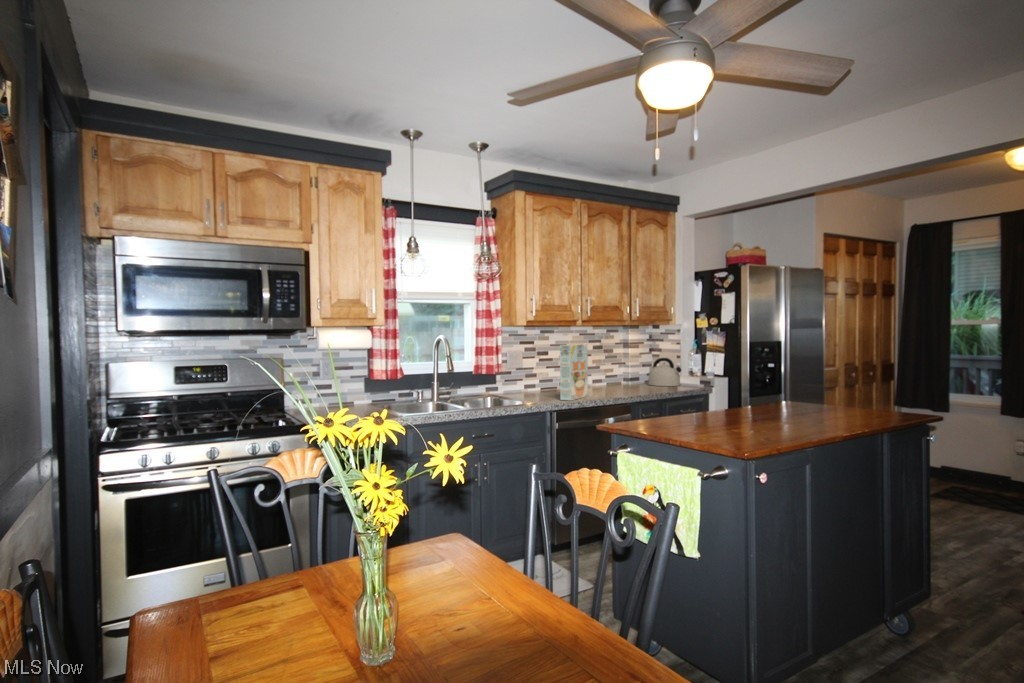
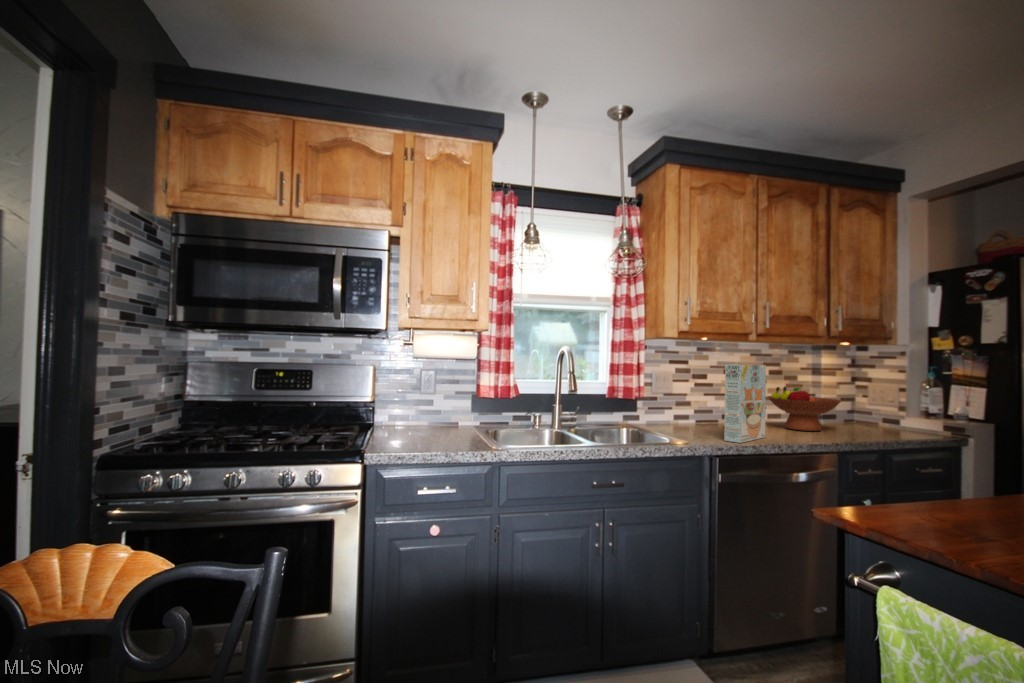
kettle: present [648,358,681,386] -> none [852,390,910,431]
fruit bowl: none [591,359,638,390] -> present [768,387,841,431]

